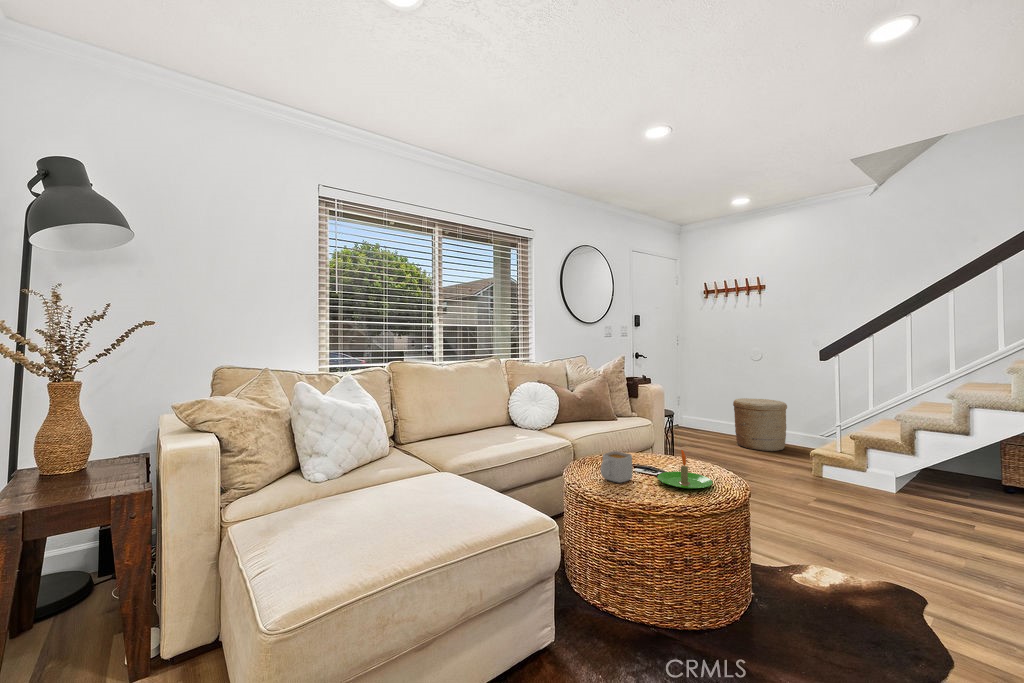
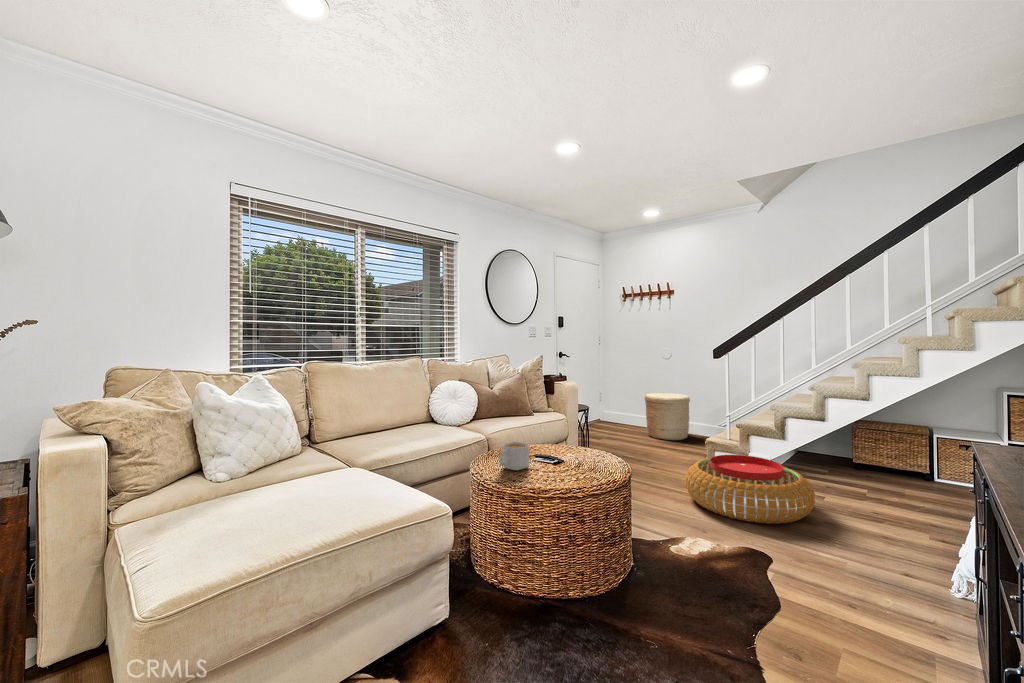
candle: present [657,450,713,489] -> none [551,438,598,473]
pouf: none [797,471,968,556] -> present [685,455,815,524]

